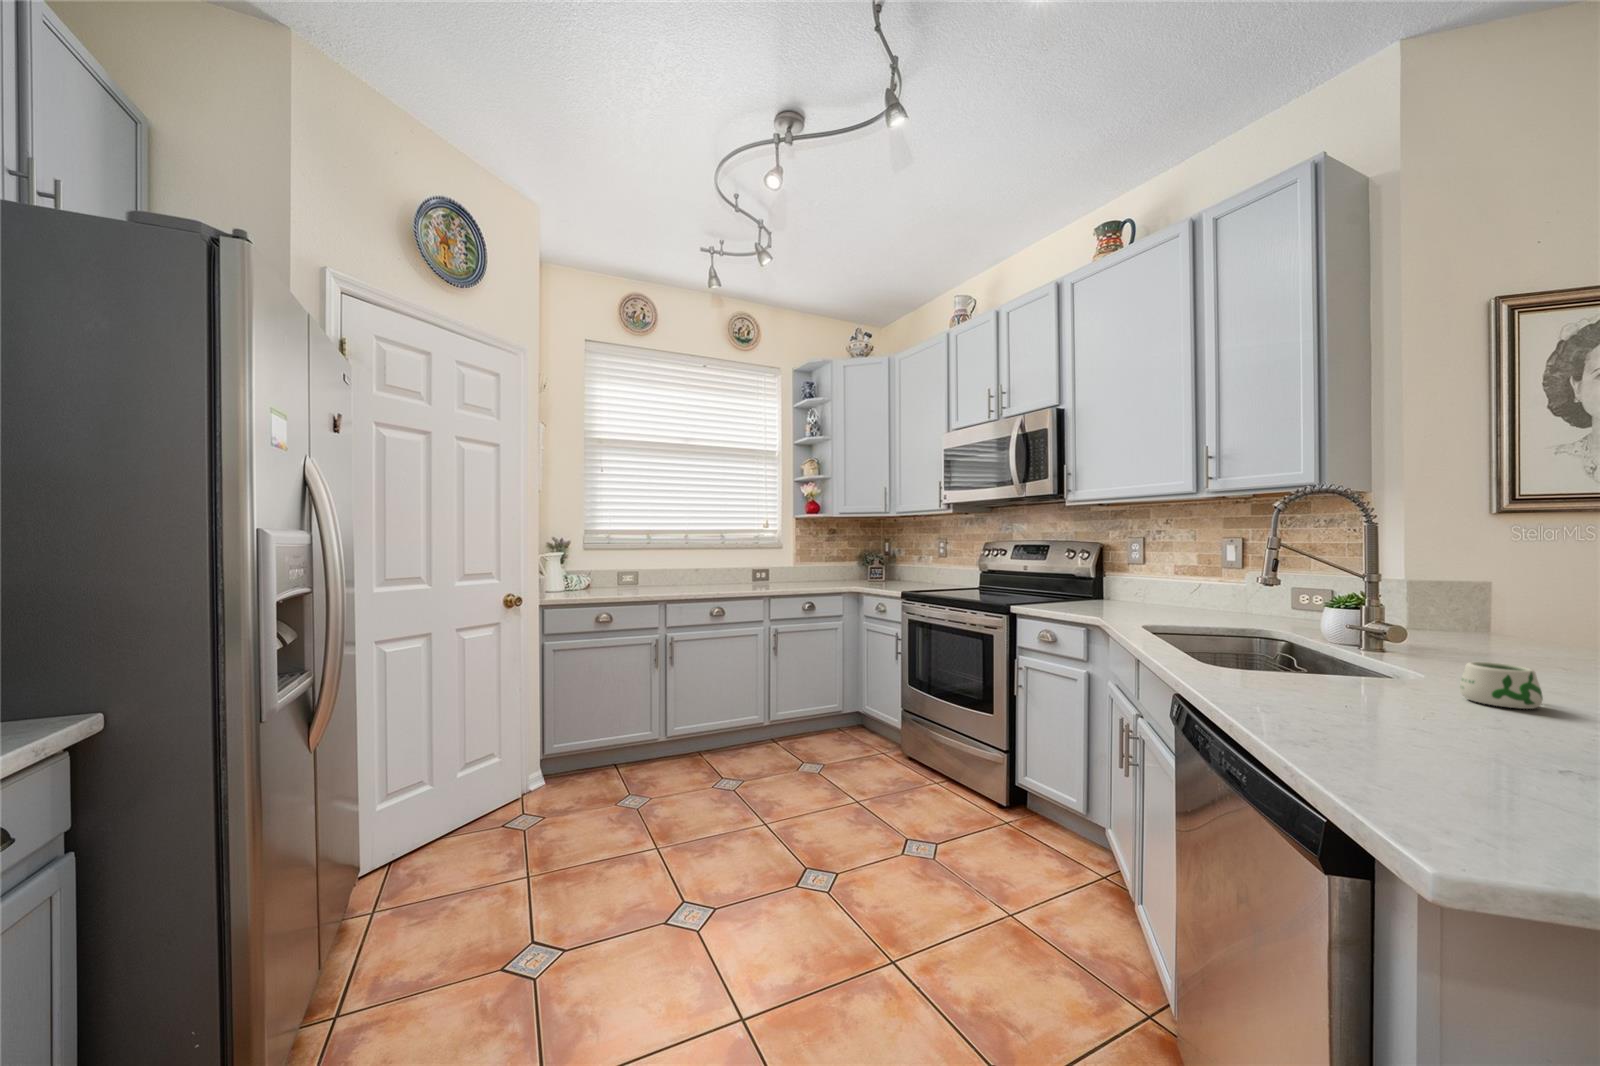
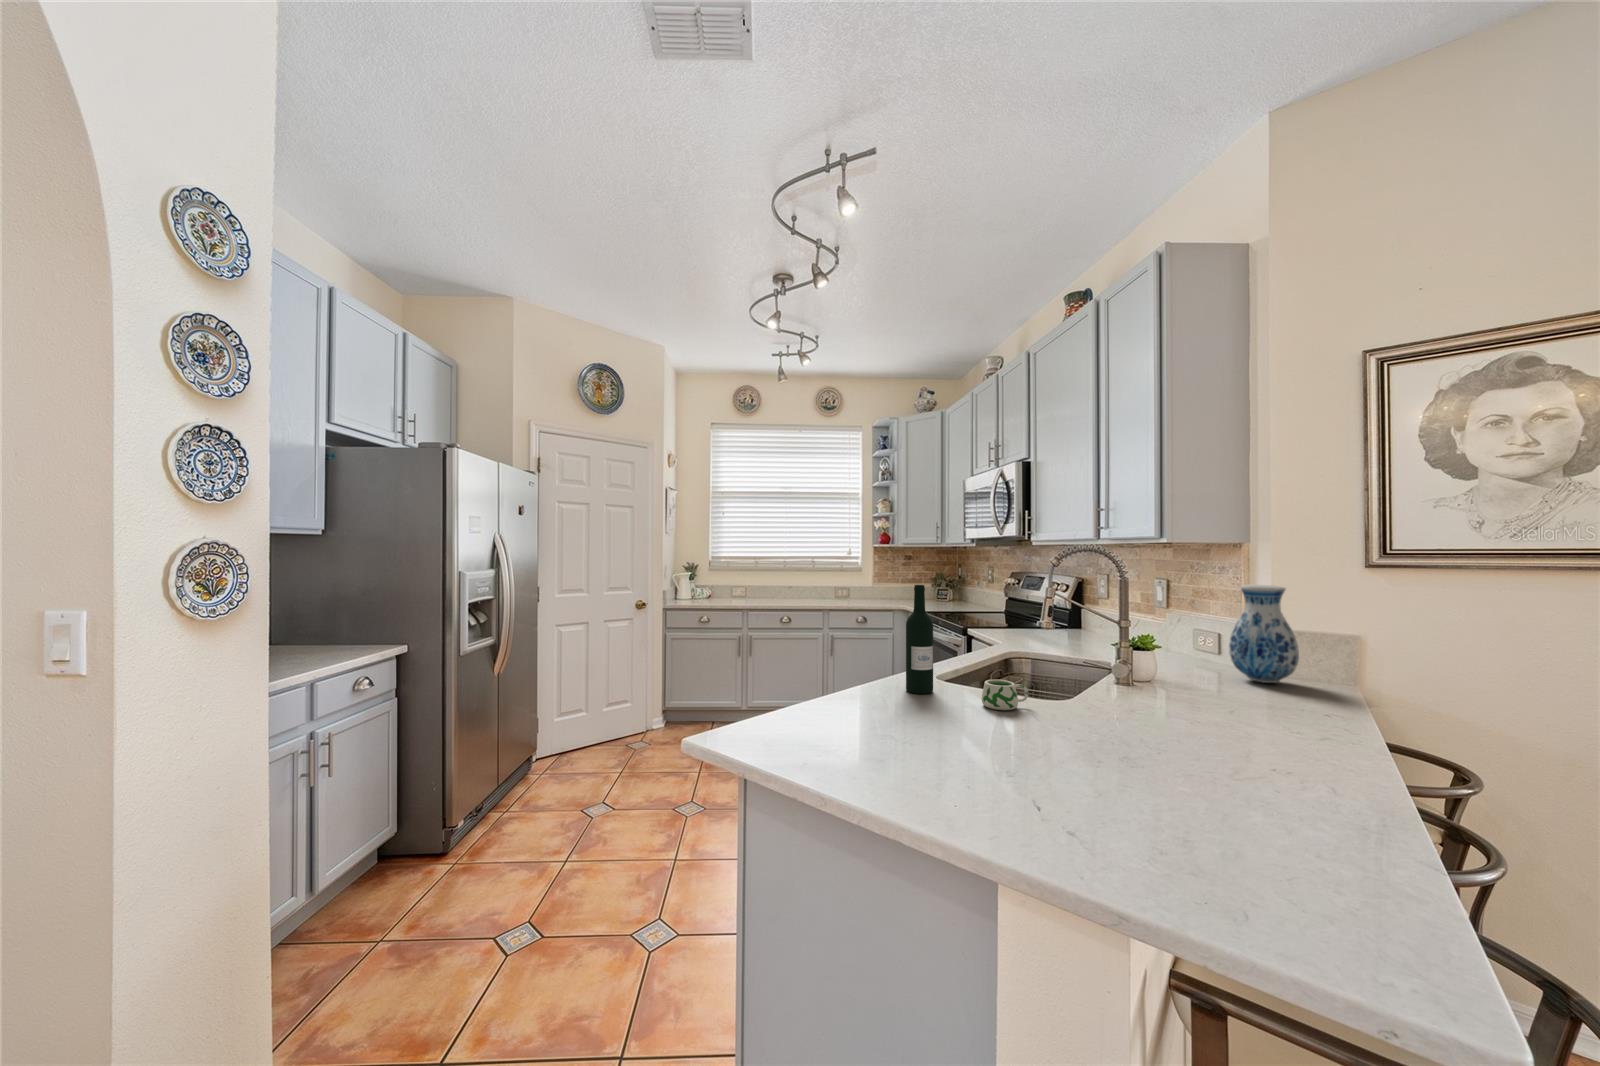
wine bottle: none [1303,523,1360,697] -> present [906,585,933,694]
vase: none [1441,529,1534,638] -> present [1229,585,1299,683]

